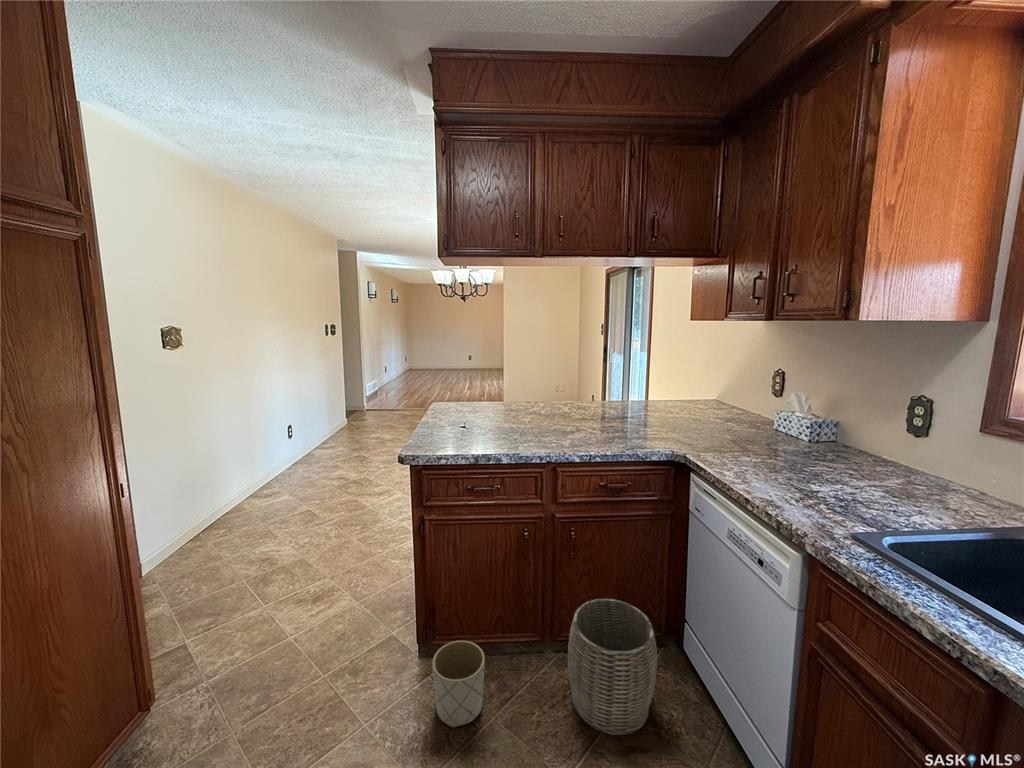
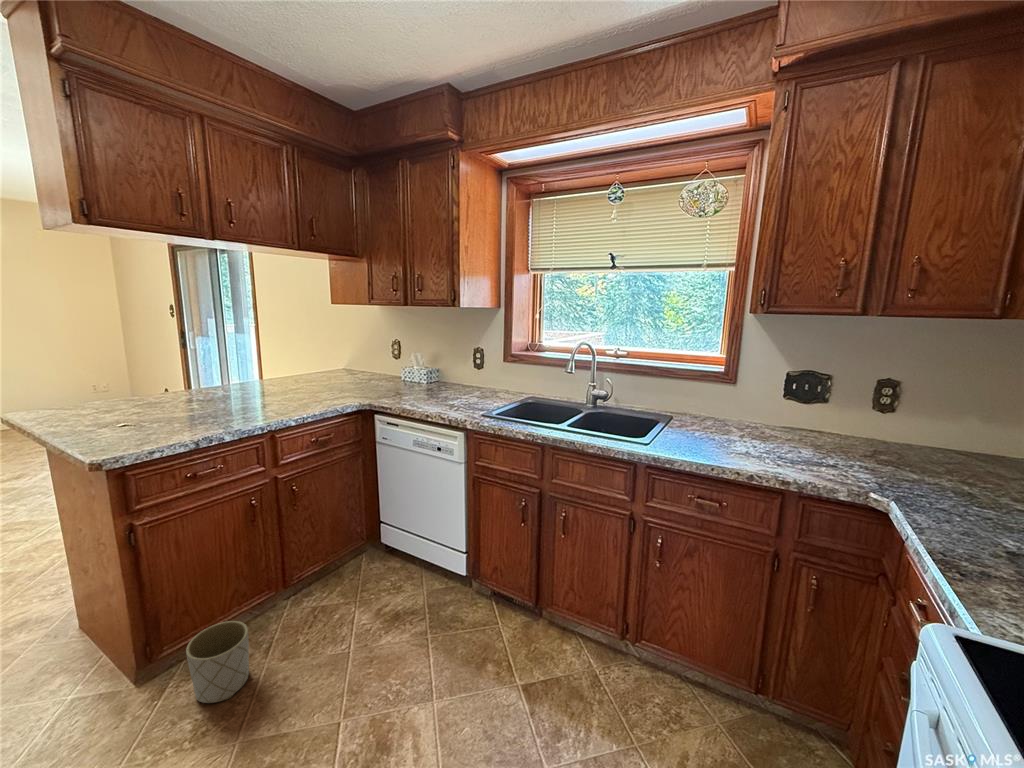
woven basket: present [568,599,657,735] -> none [310,525,381,619]

